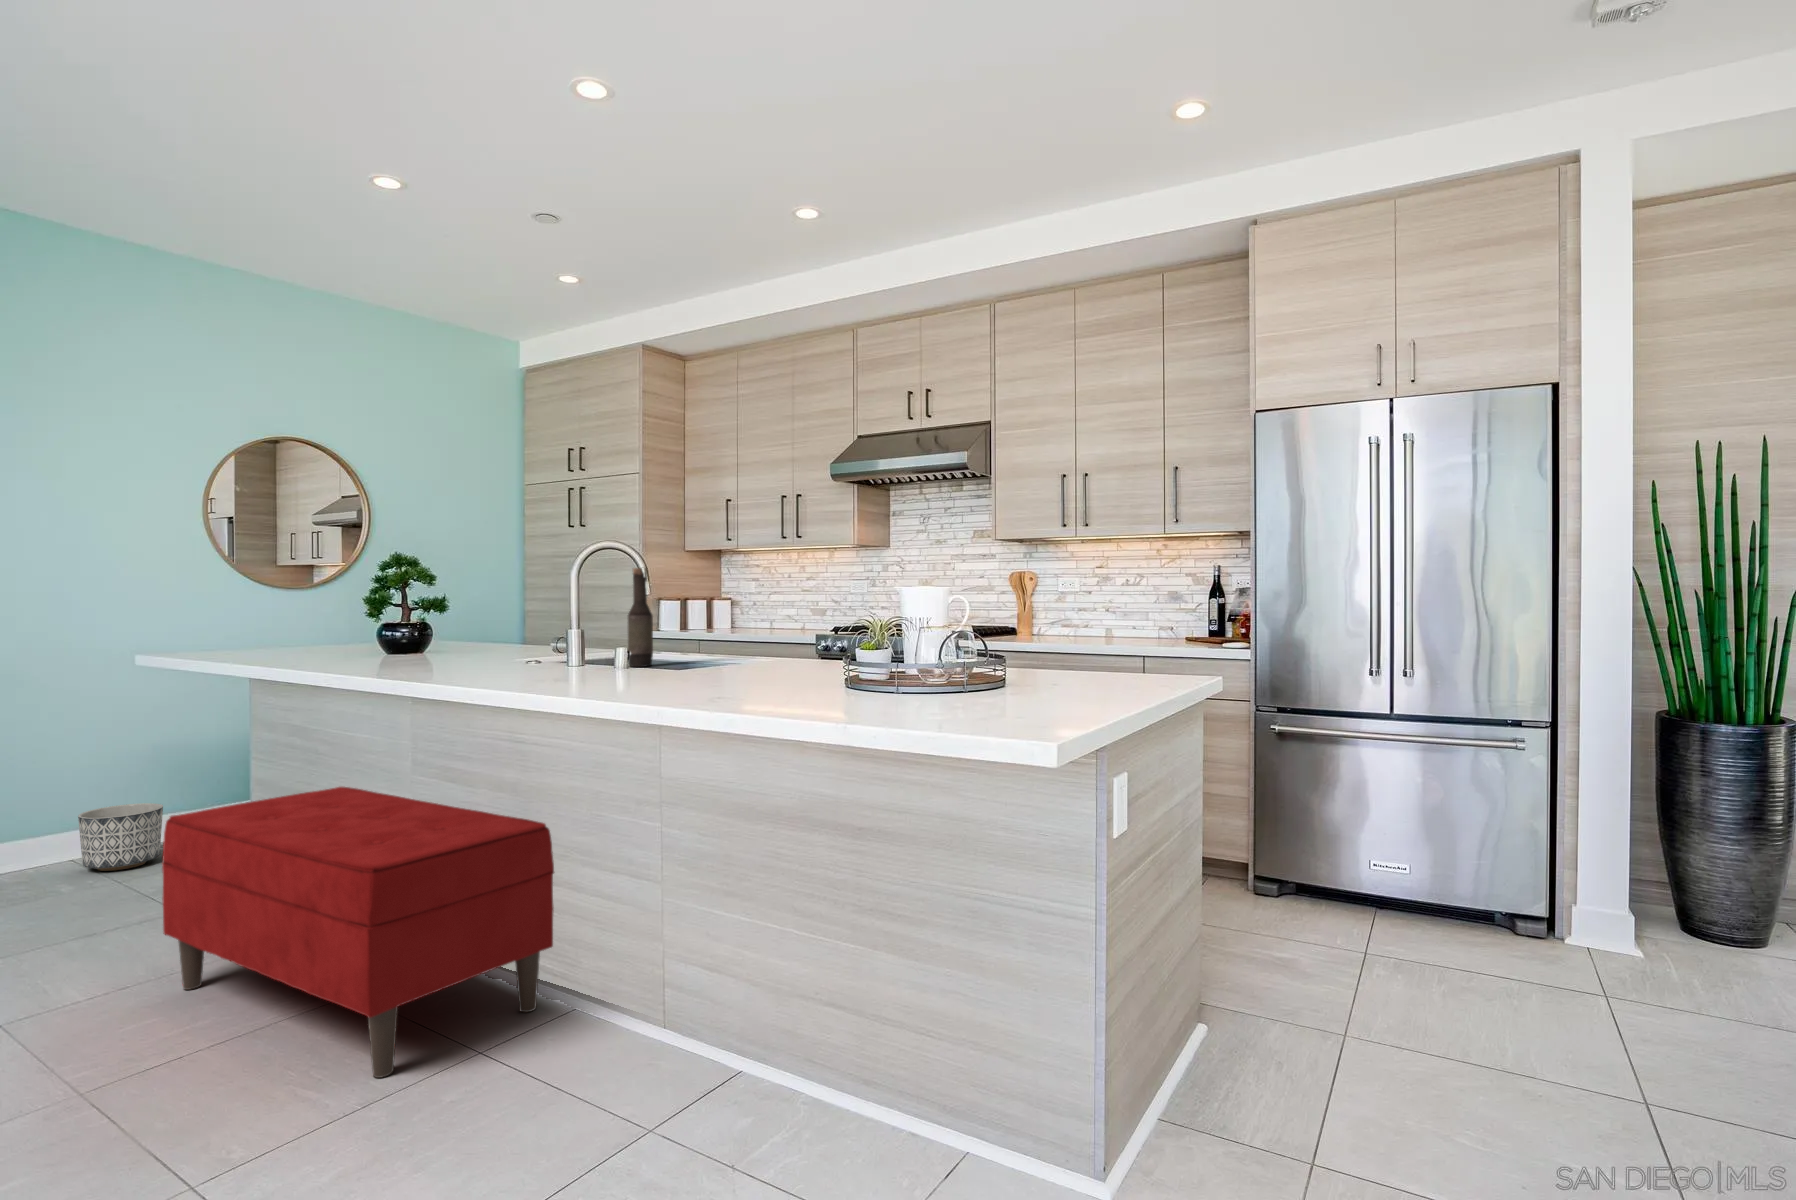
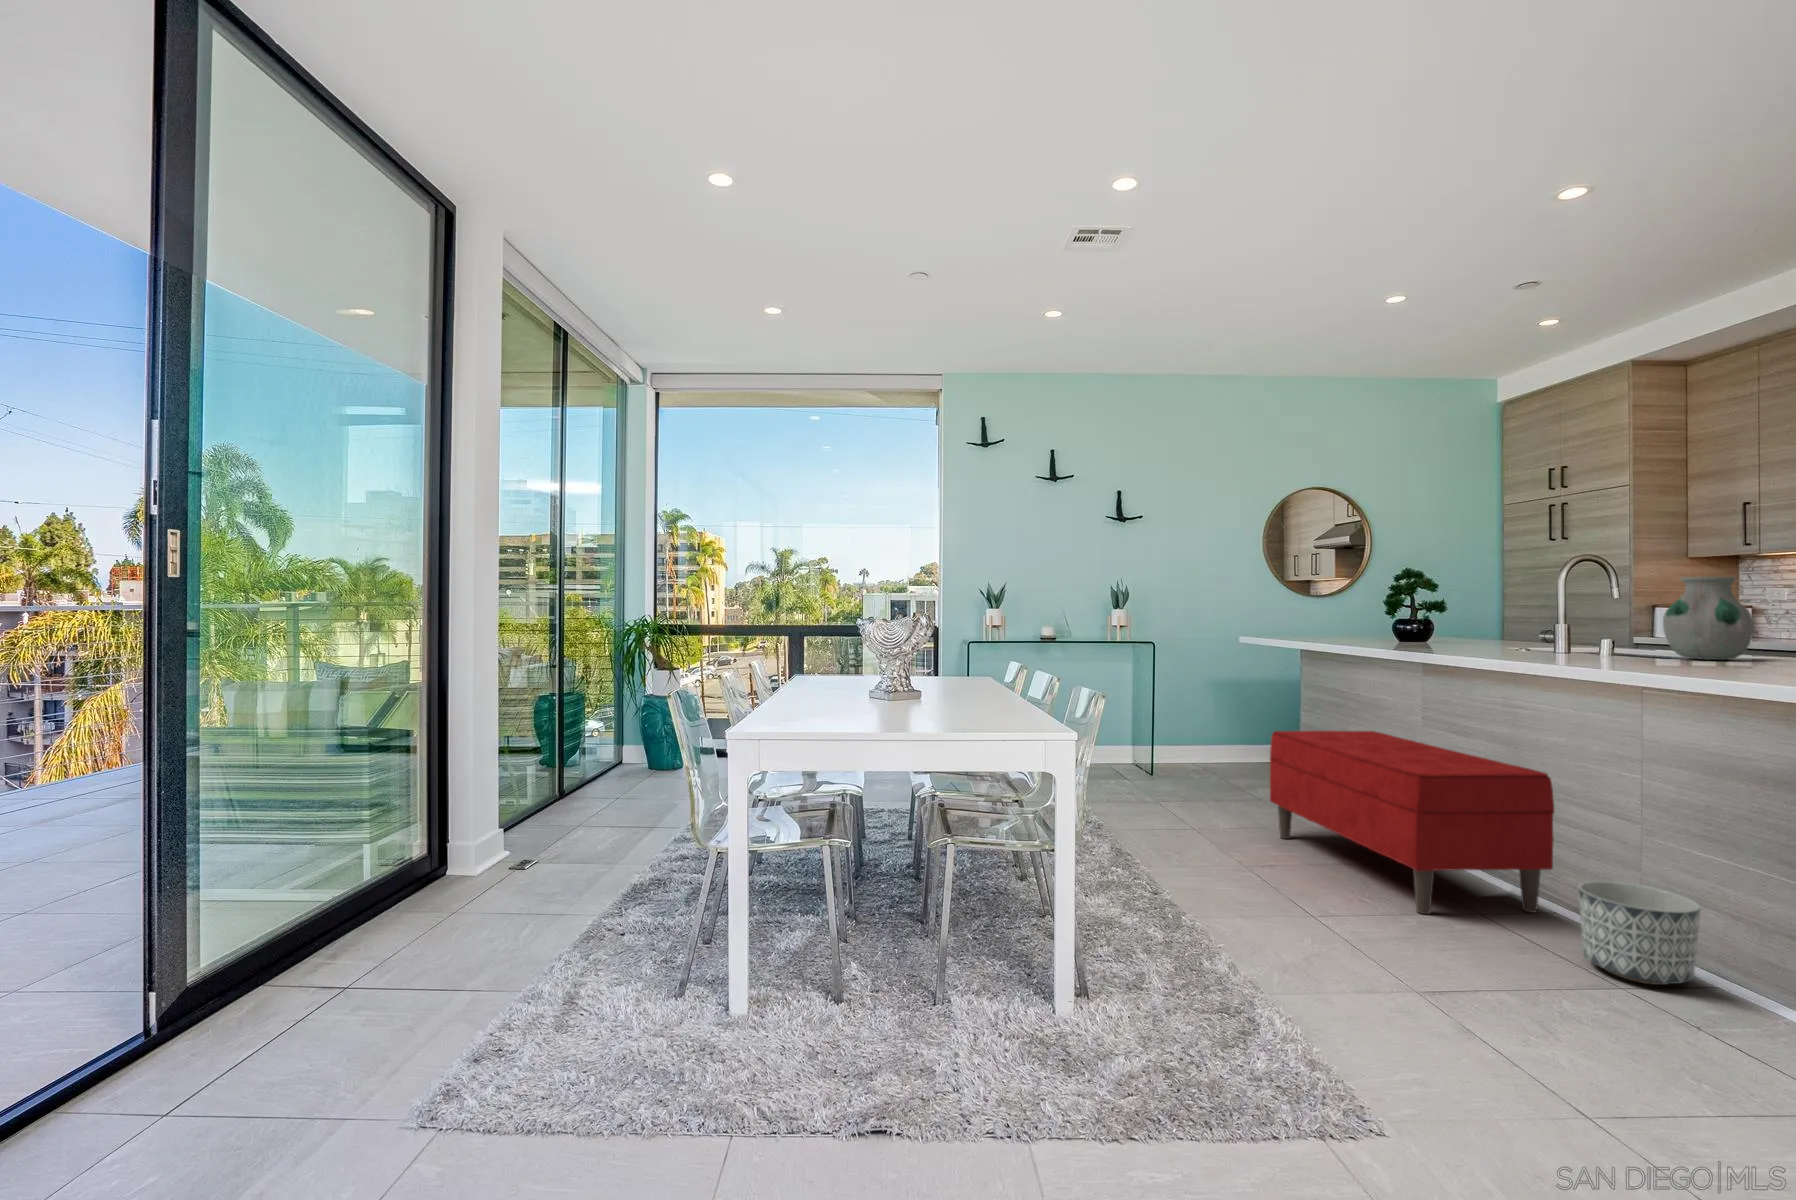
bottle: present [628,568,653,667] -> none [1625,576,1653,661]
vase: none [662,569,735,659] -> present [1663,577,1754,660]
planter: present [78,803,163,871] -> present [1578,881,1700,985]

